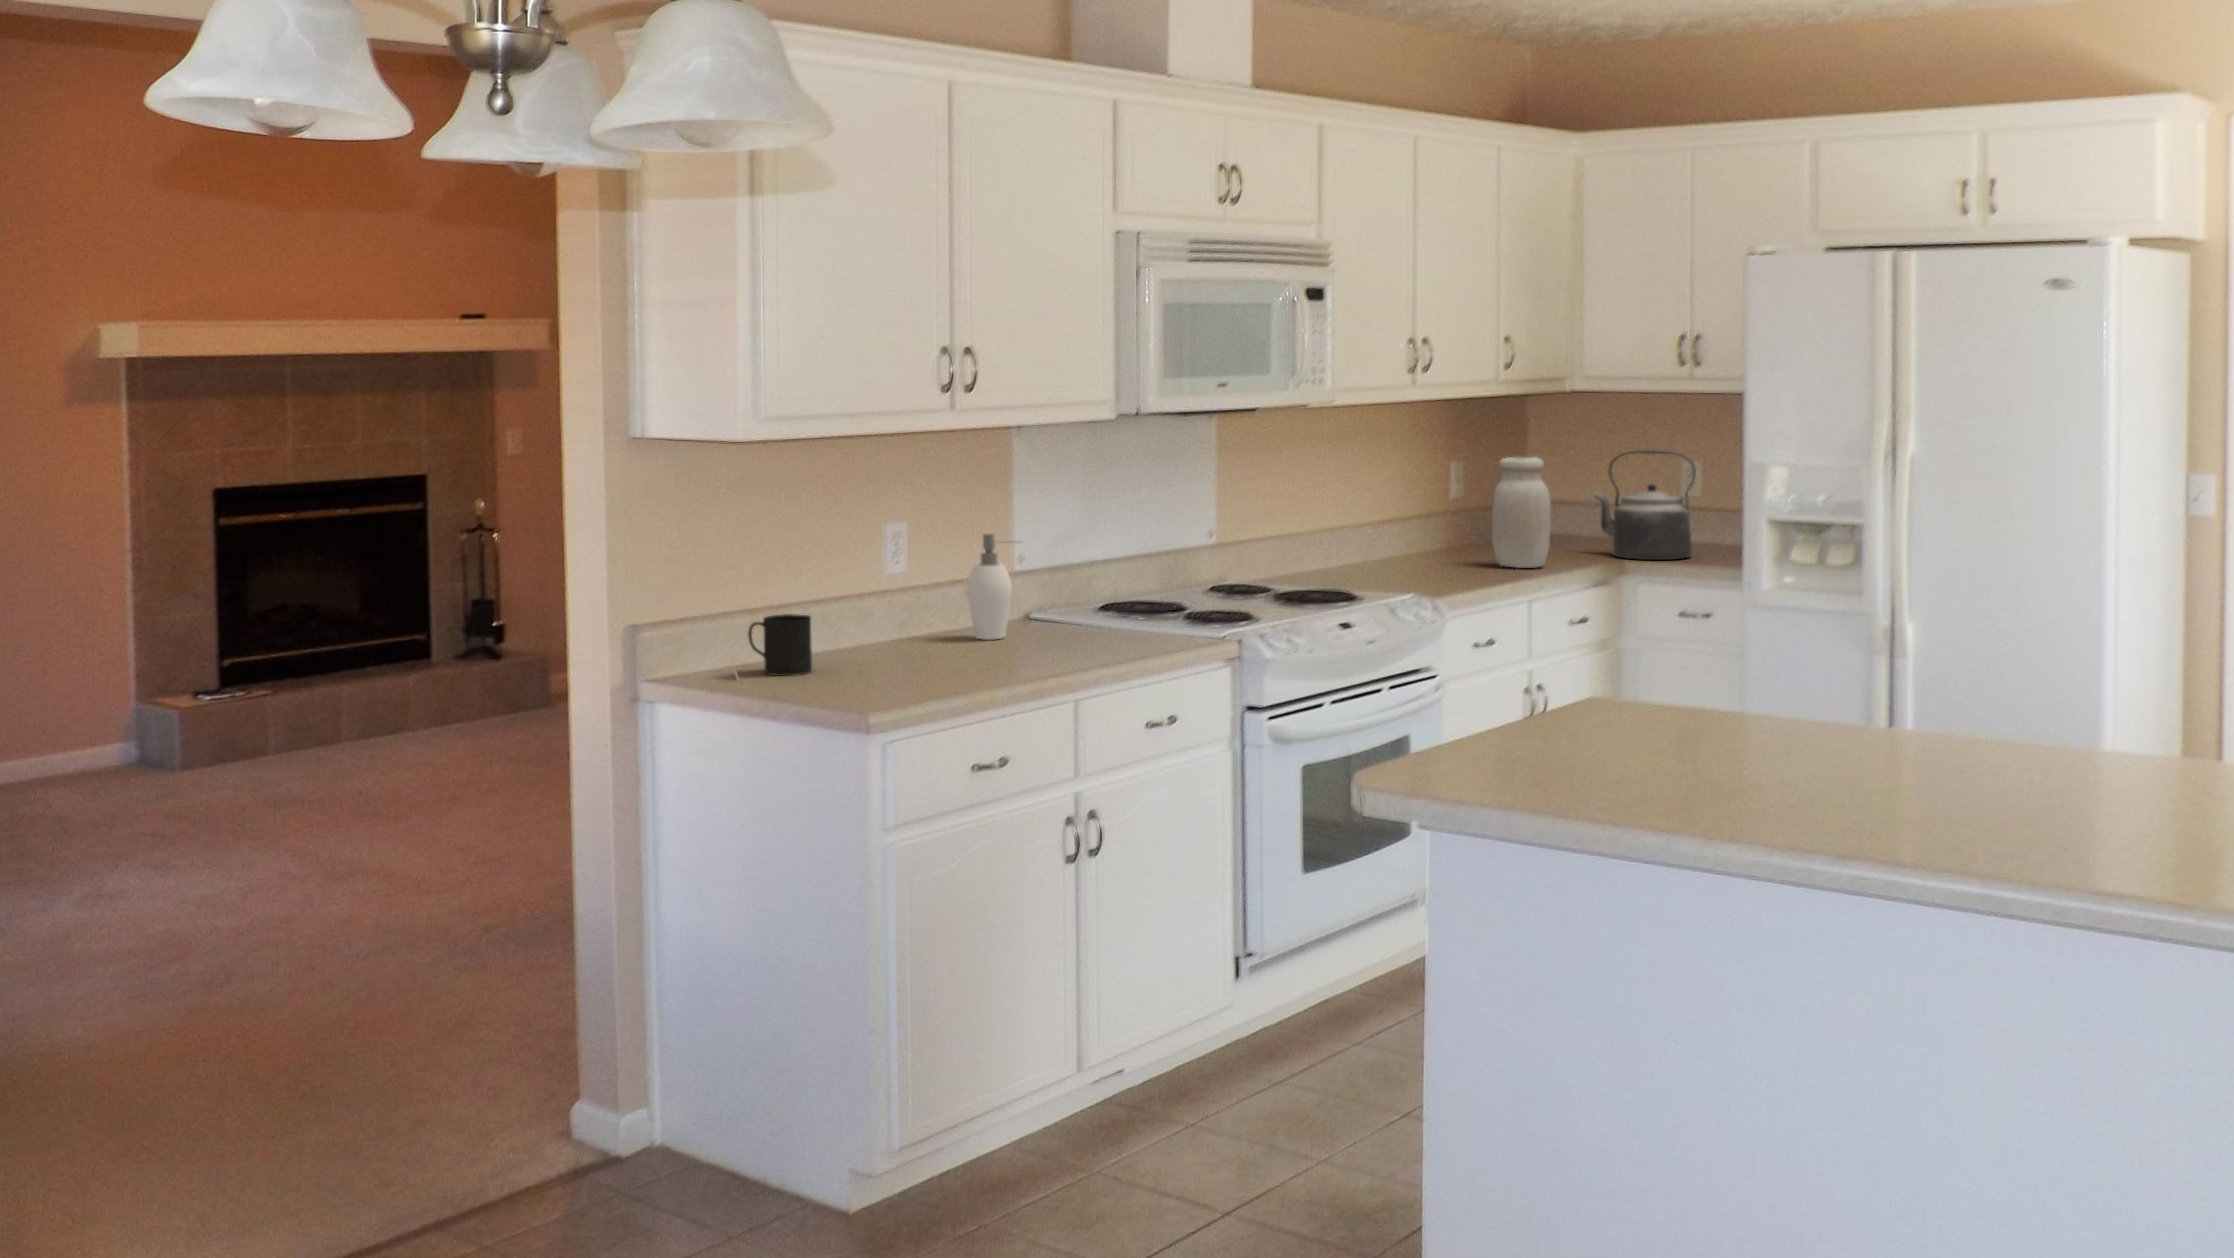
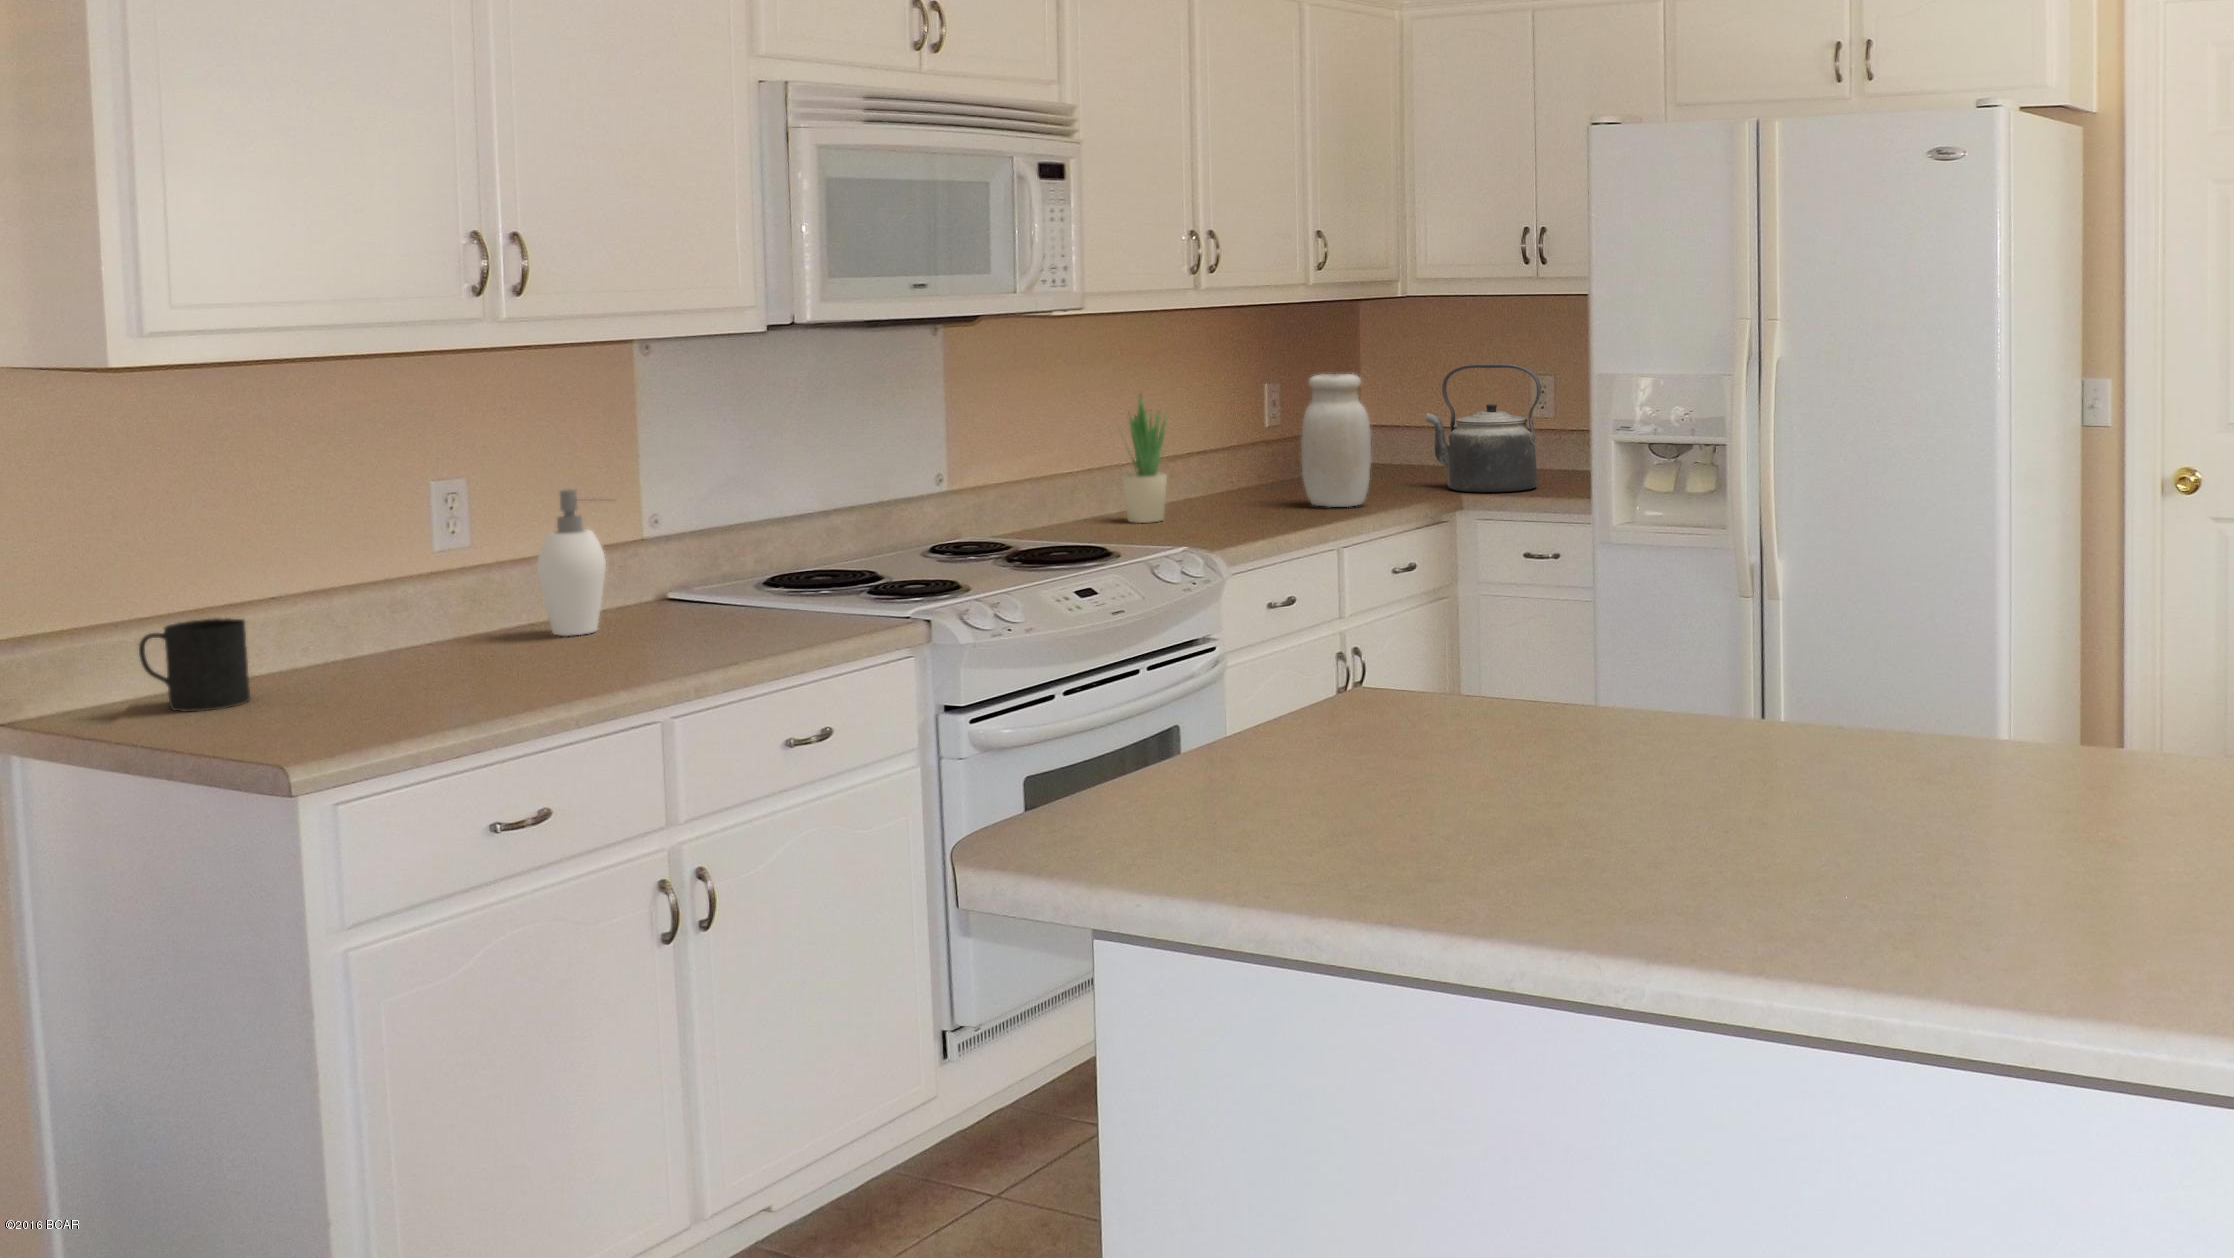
potted plant: none [1345,469,1385,576] -> present [1122,395,1167,523]

